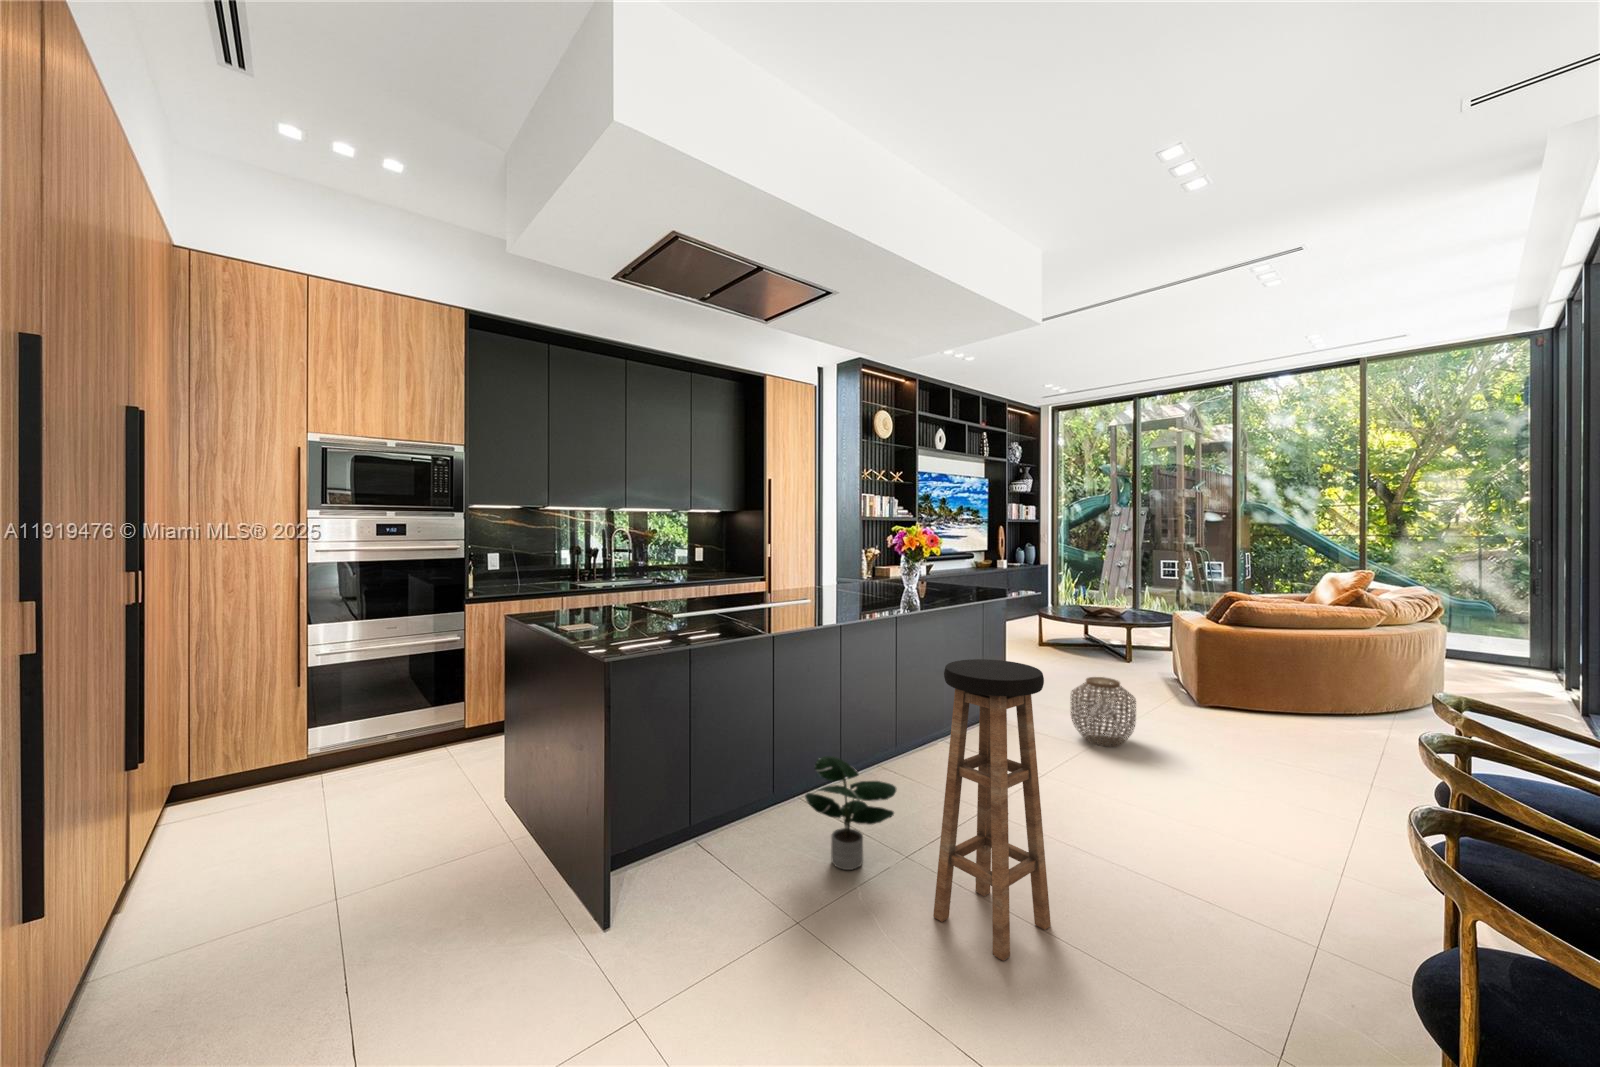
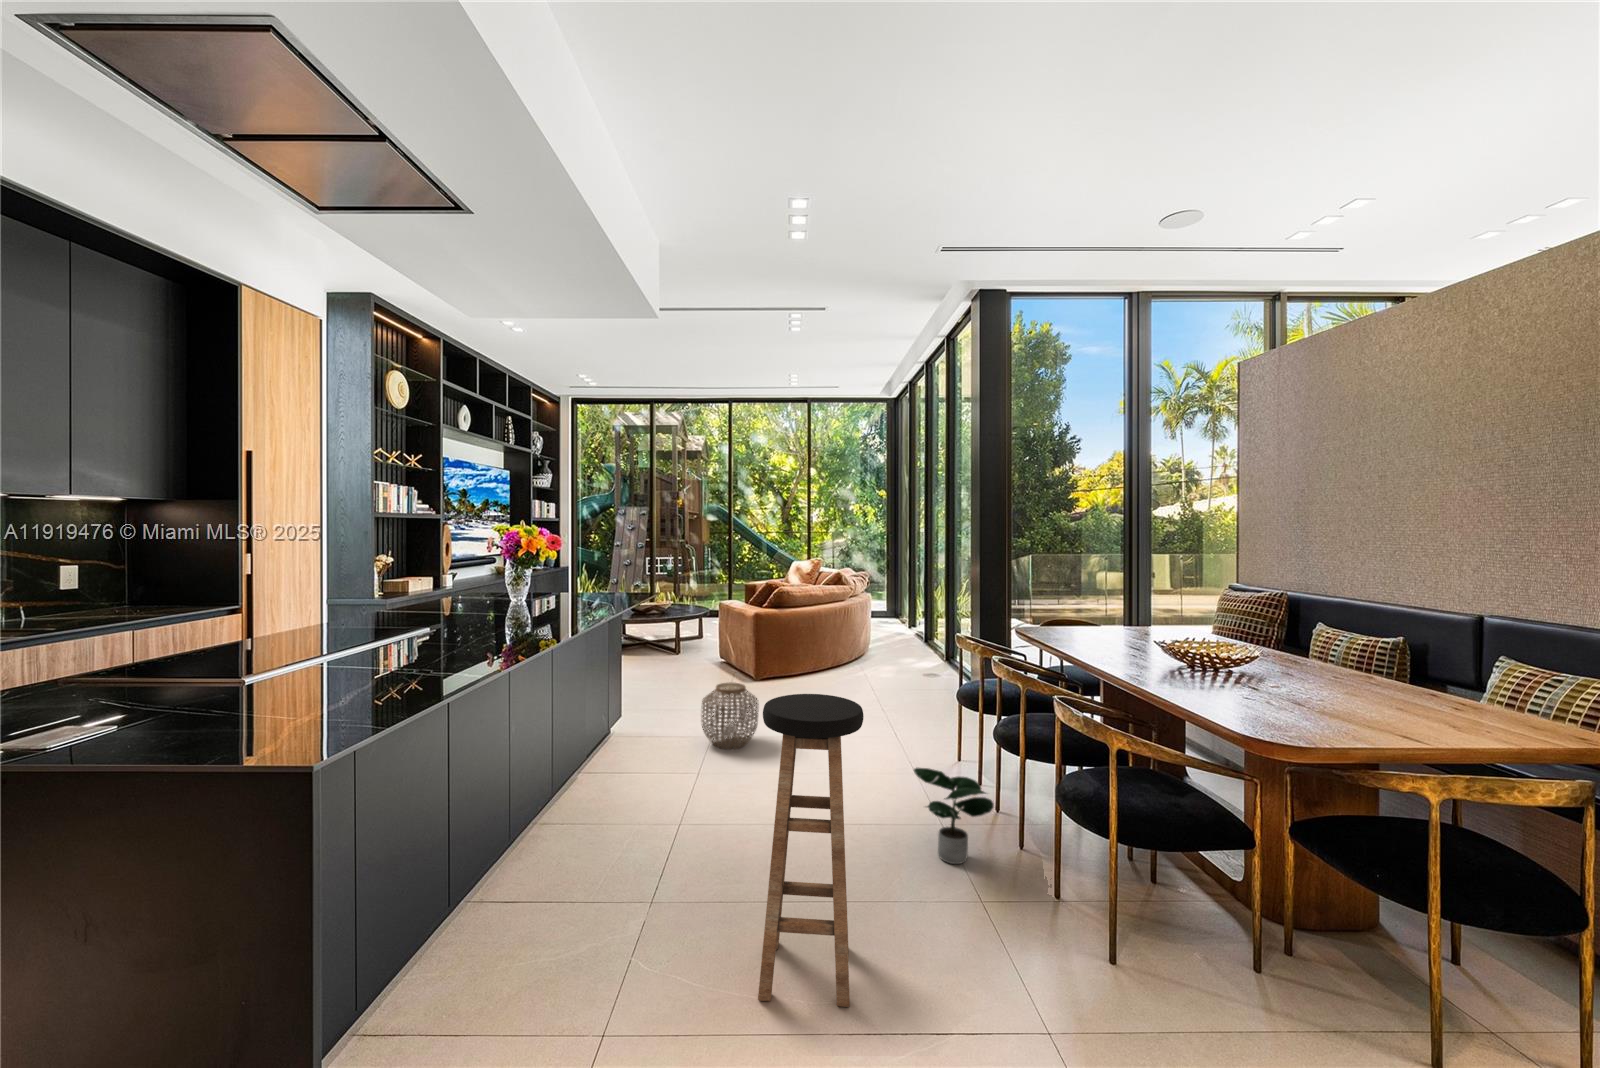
potted plant: present [805,756,896,870] -> present [914,768,994,864]

